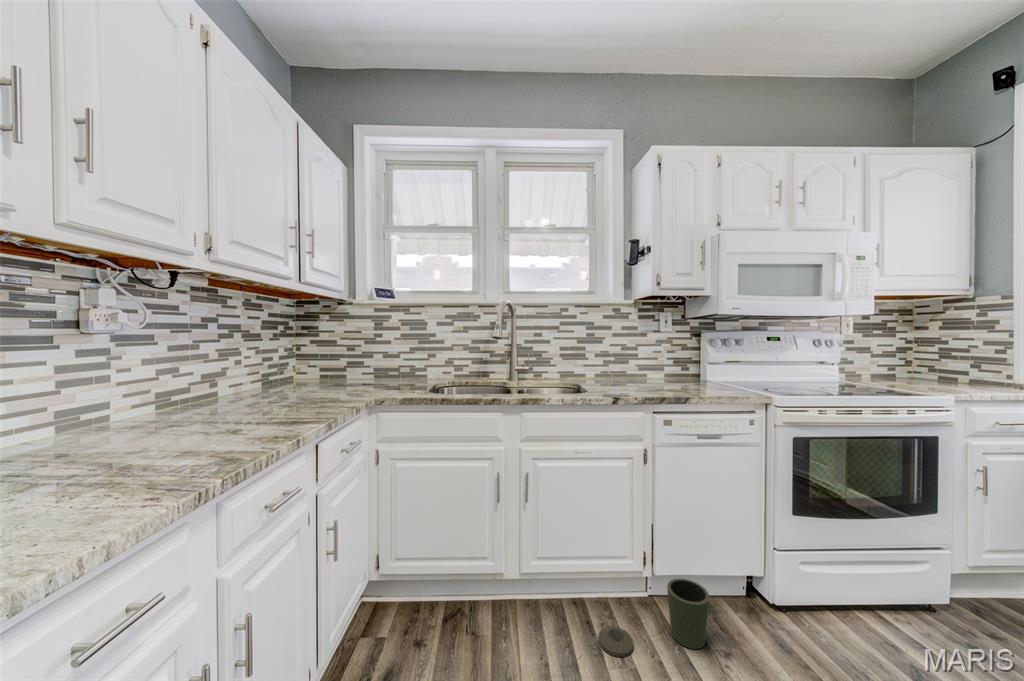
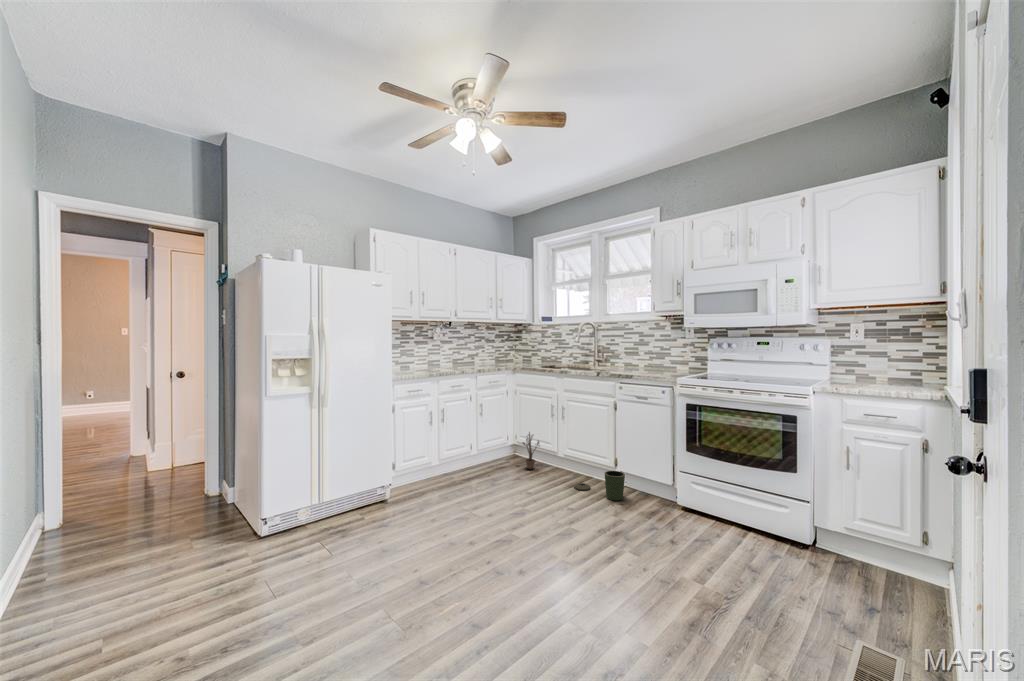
decorative plant: none [417,553,484,645] -> present [520,432,539,469]

